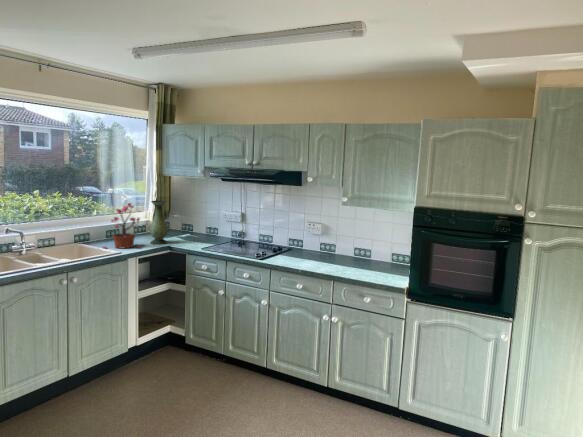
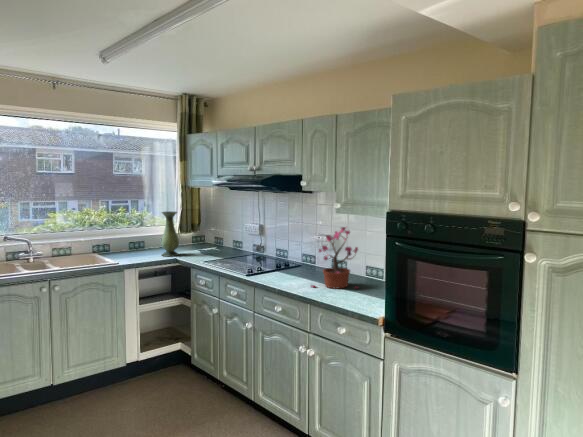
potted plant: present [112,203,140,249] -> present [311,227,358,288]

